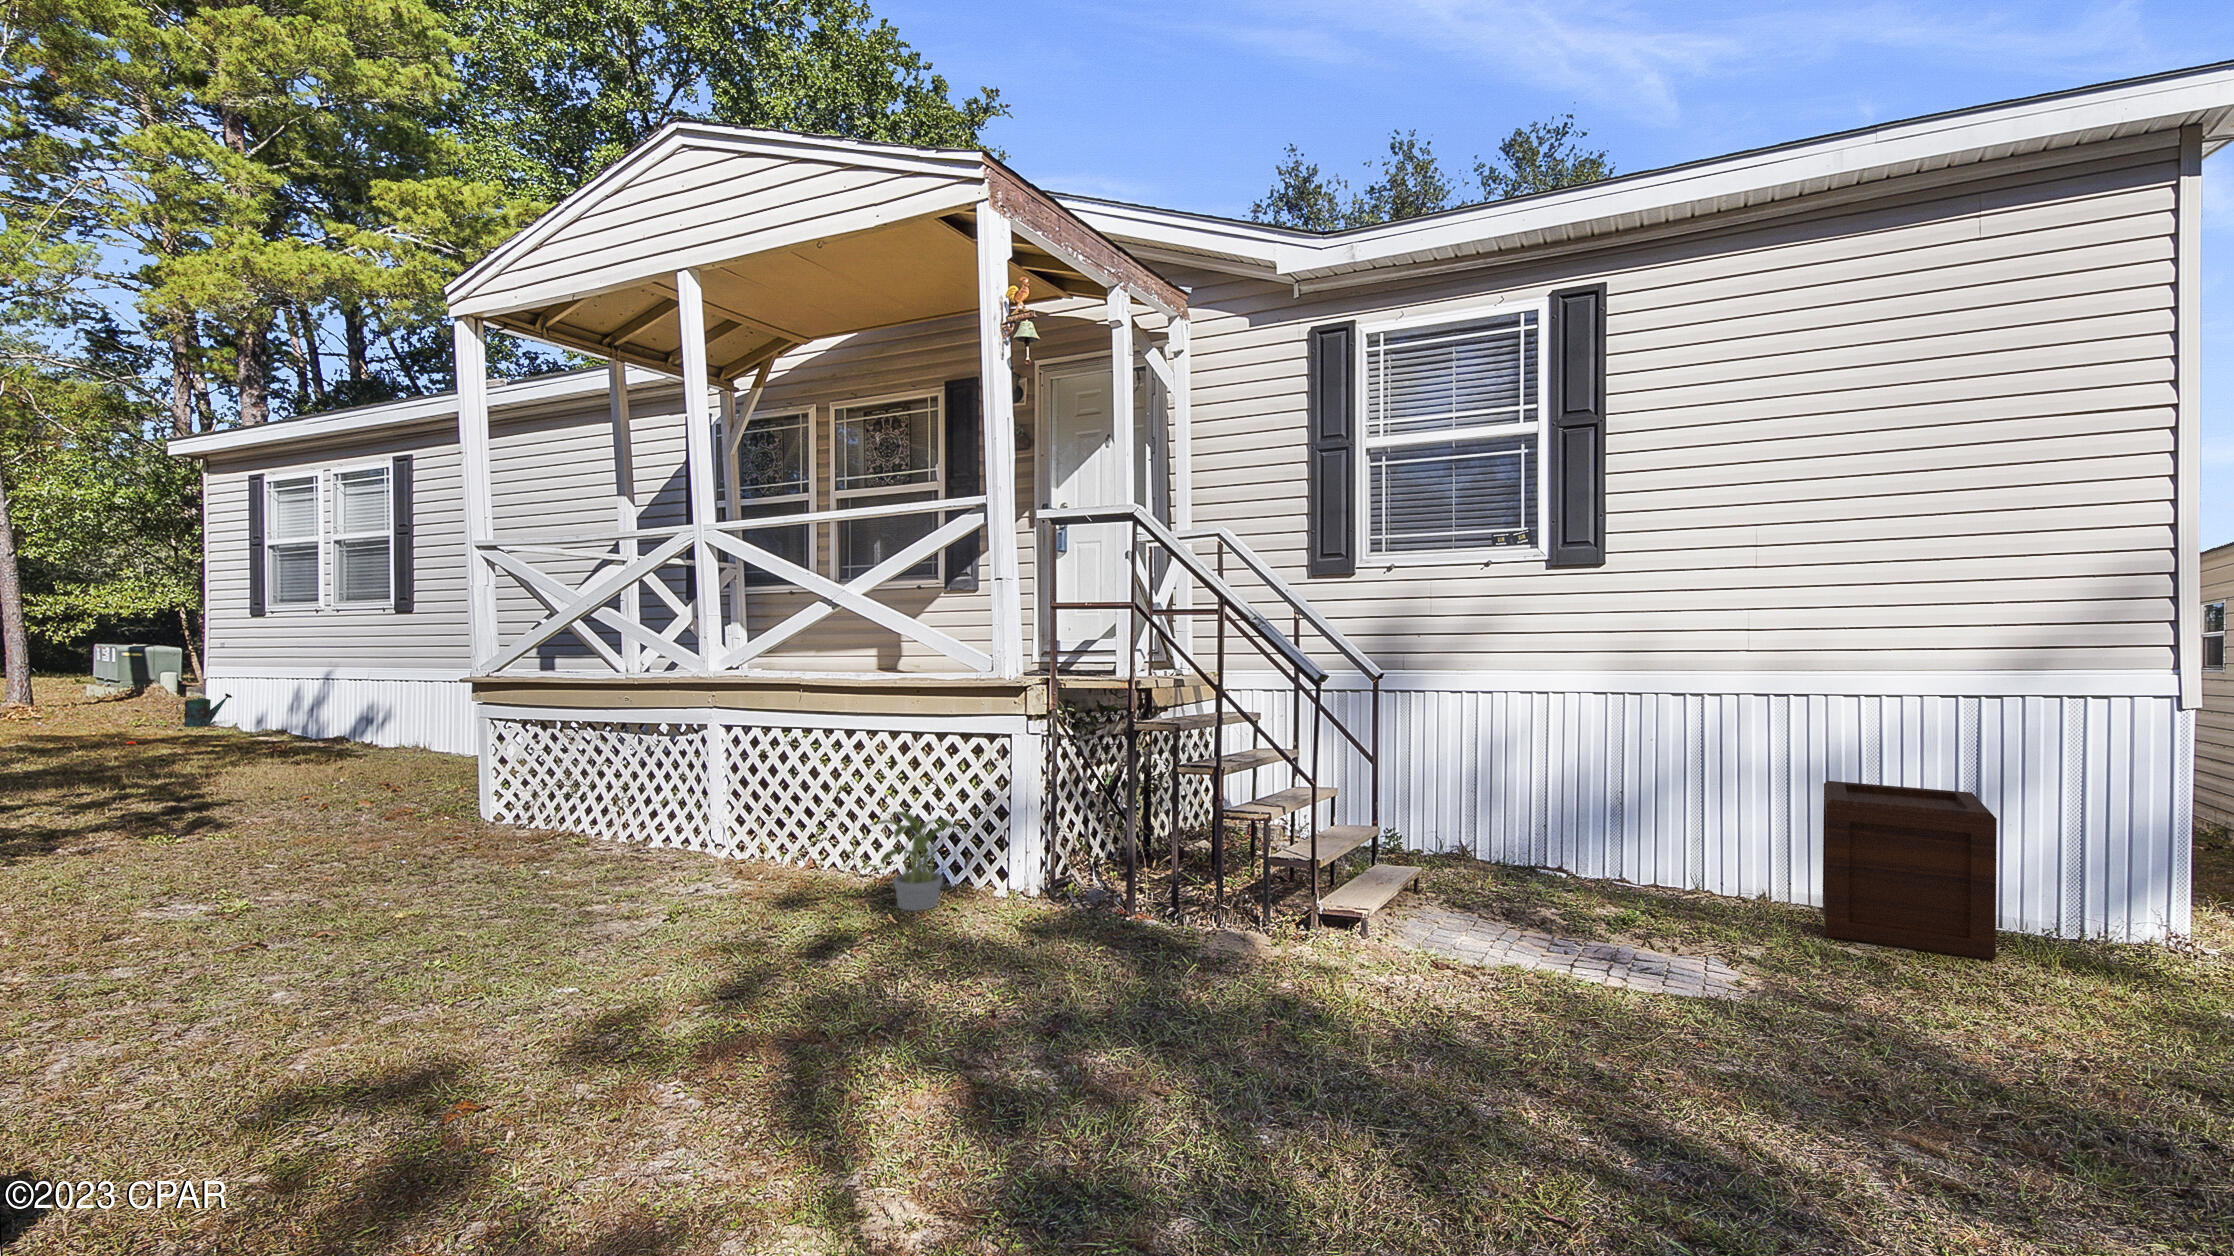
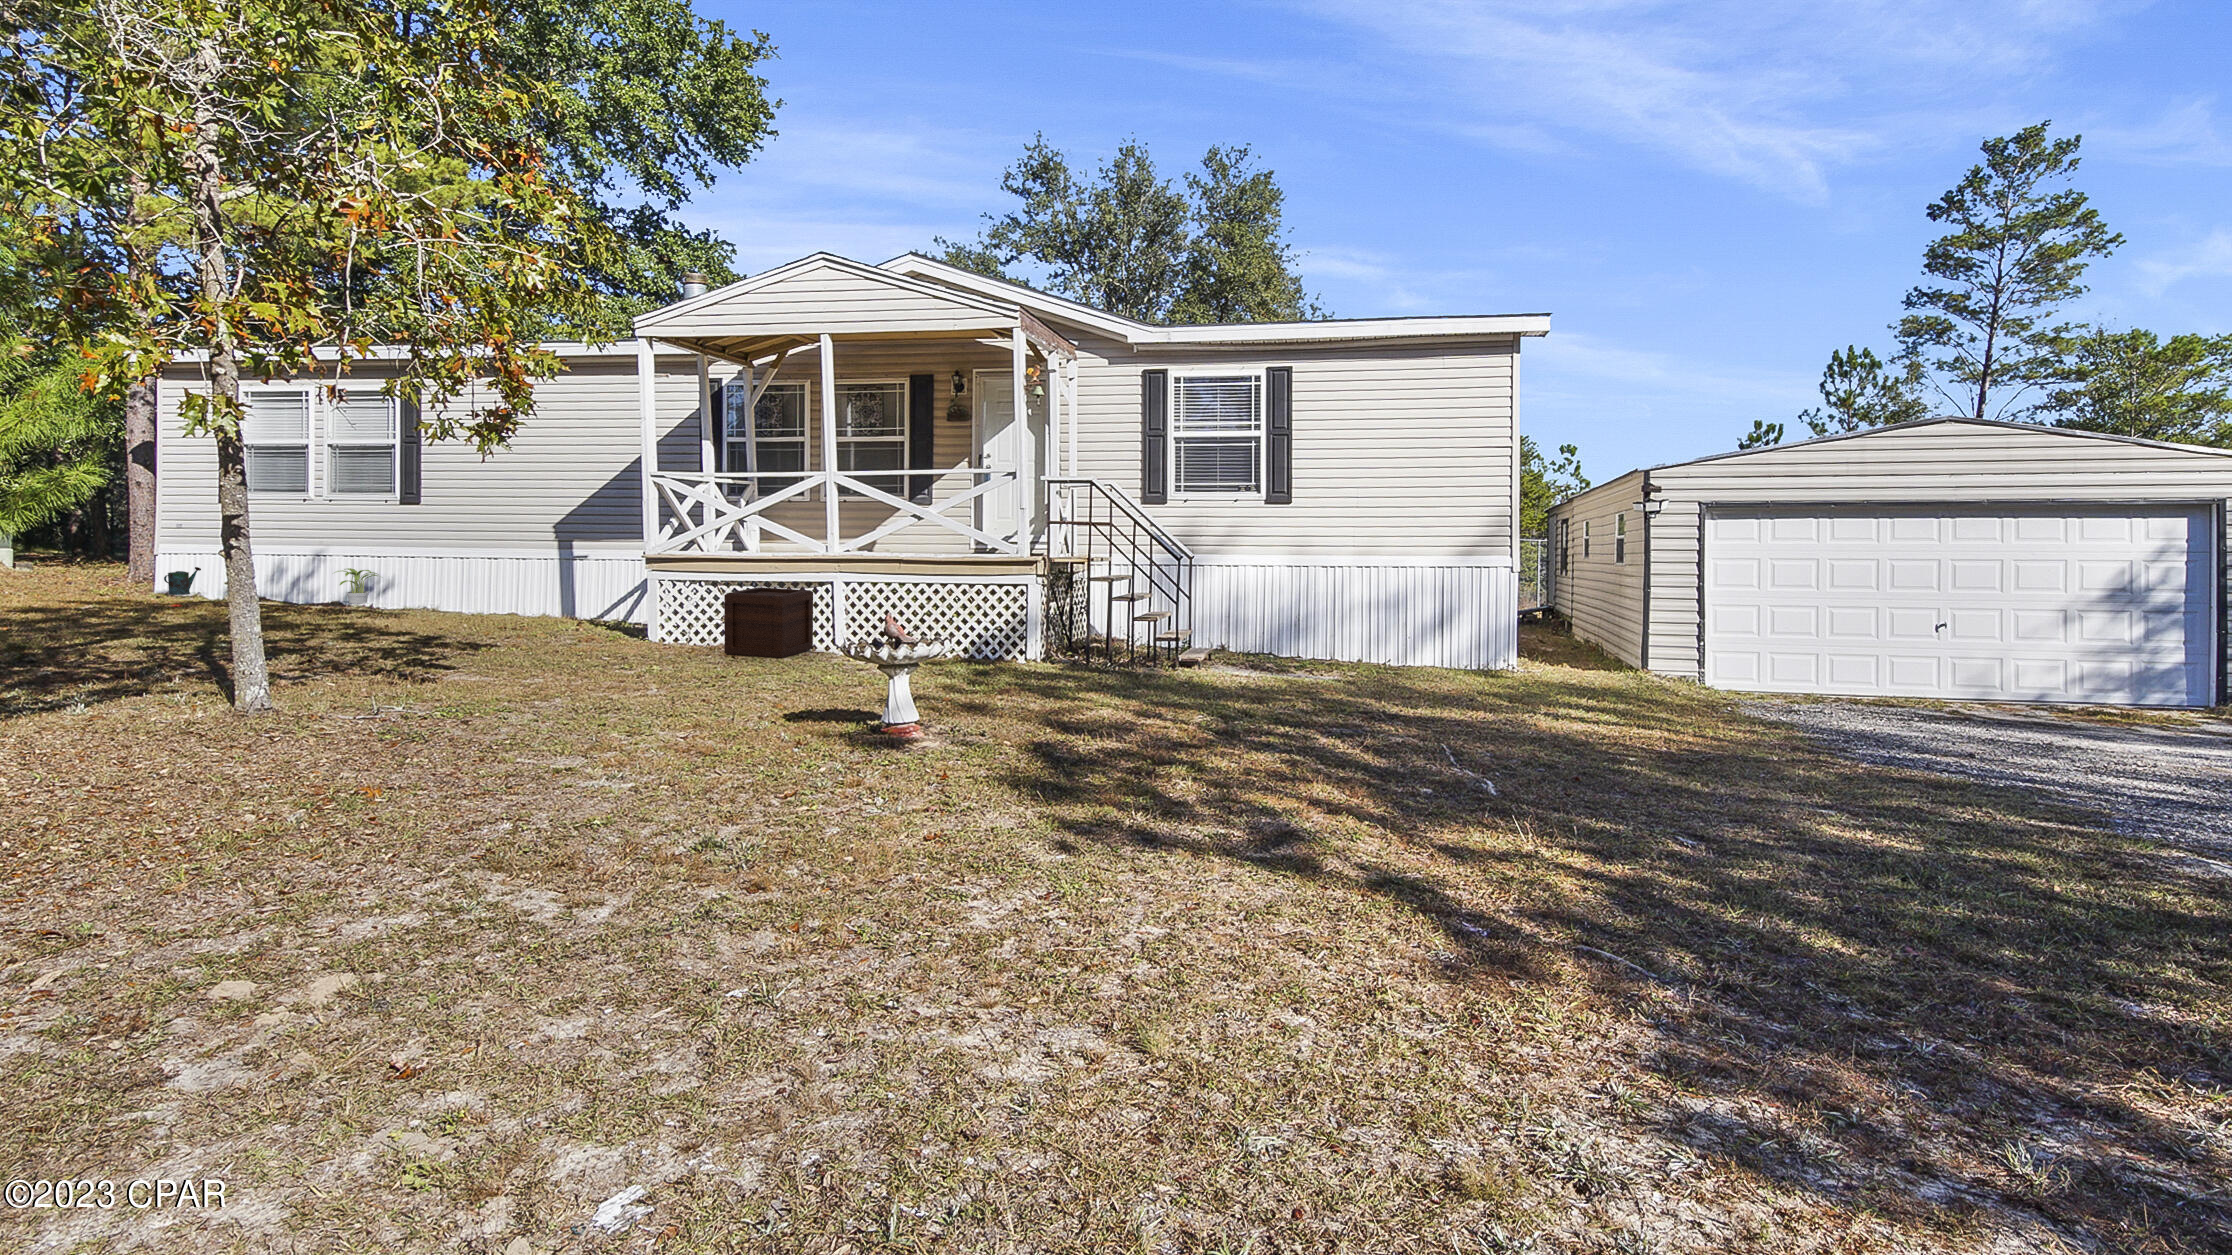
wooden crate: present [1823,781,1997,961] -> present [724,587,813,658]
potted plant: present [869,811,961,911] -> present [337,568,378,604]

